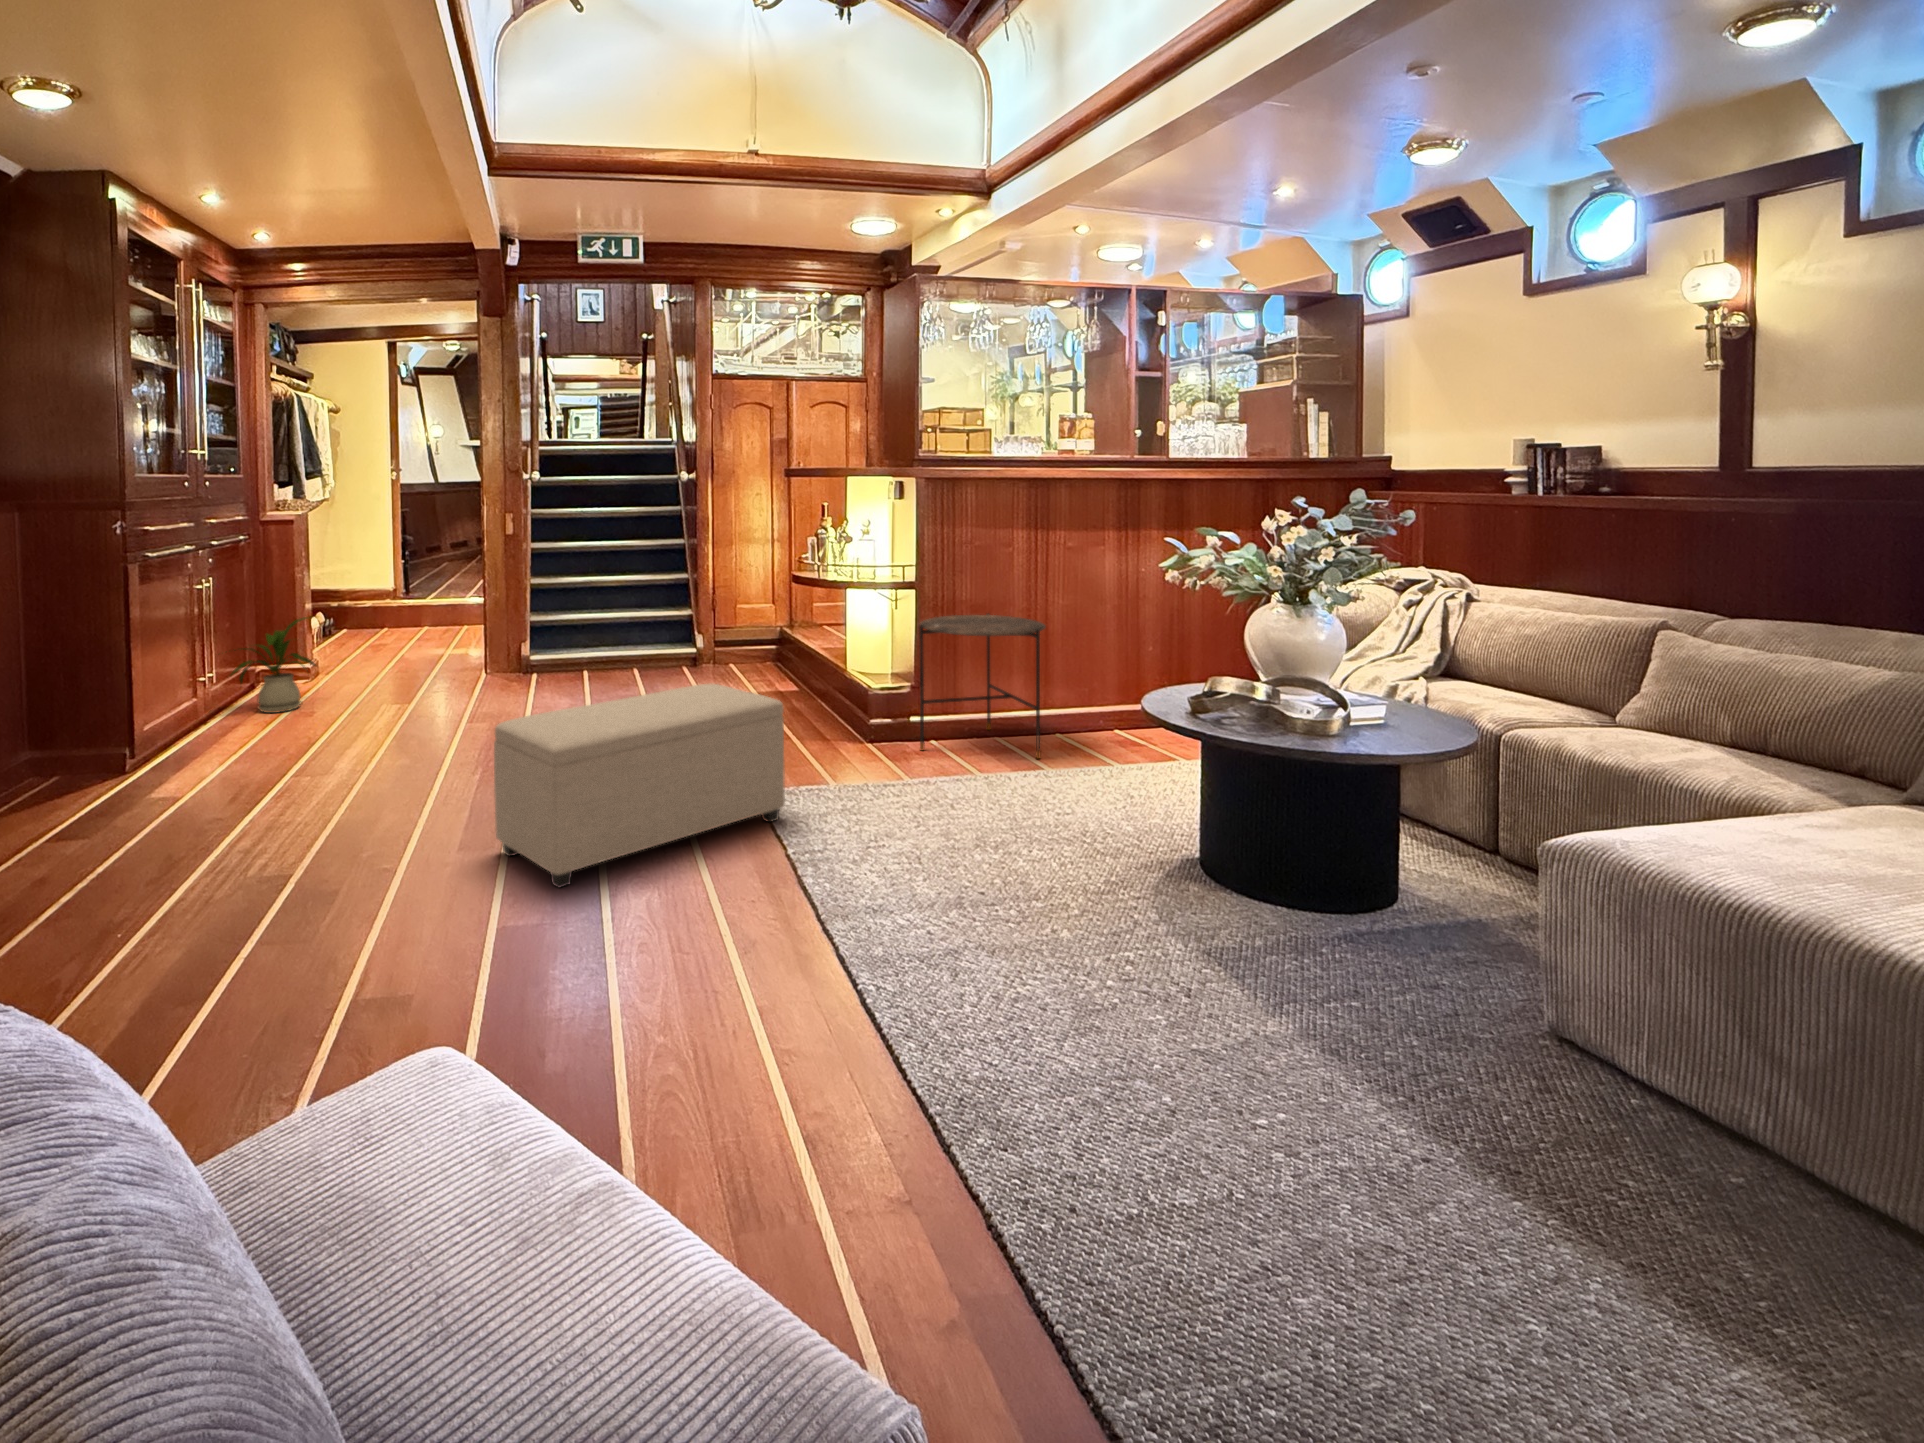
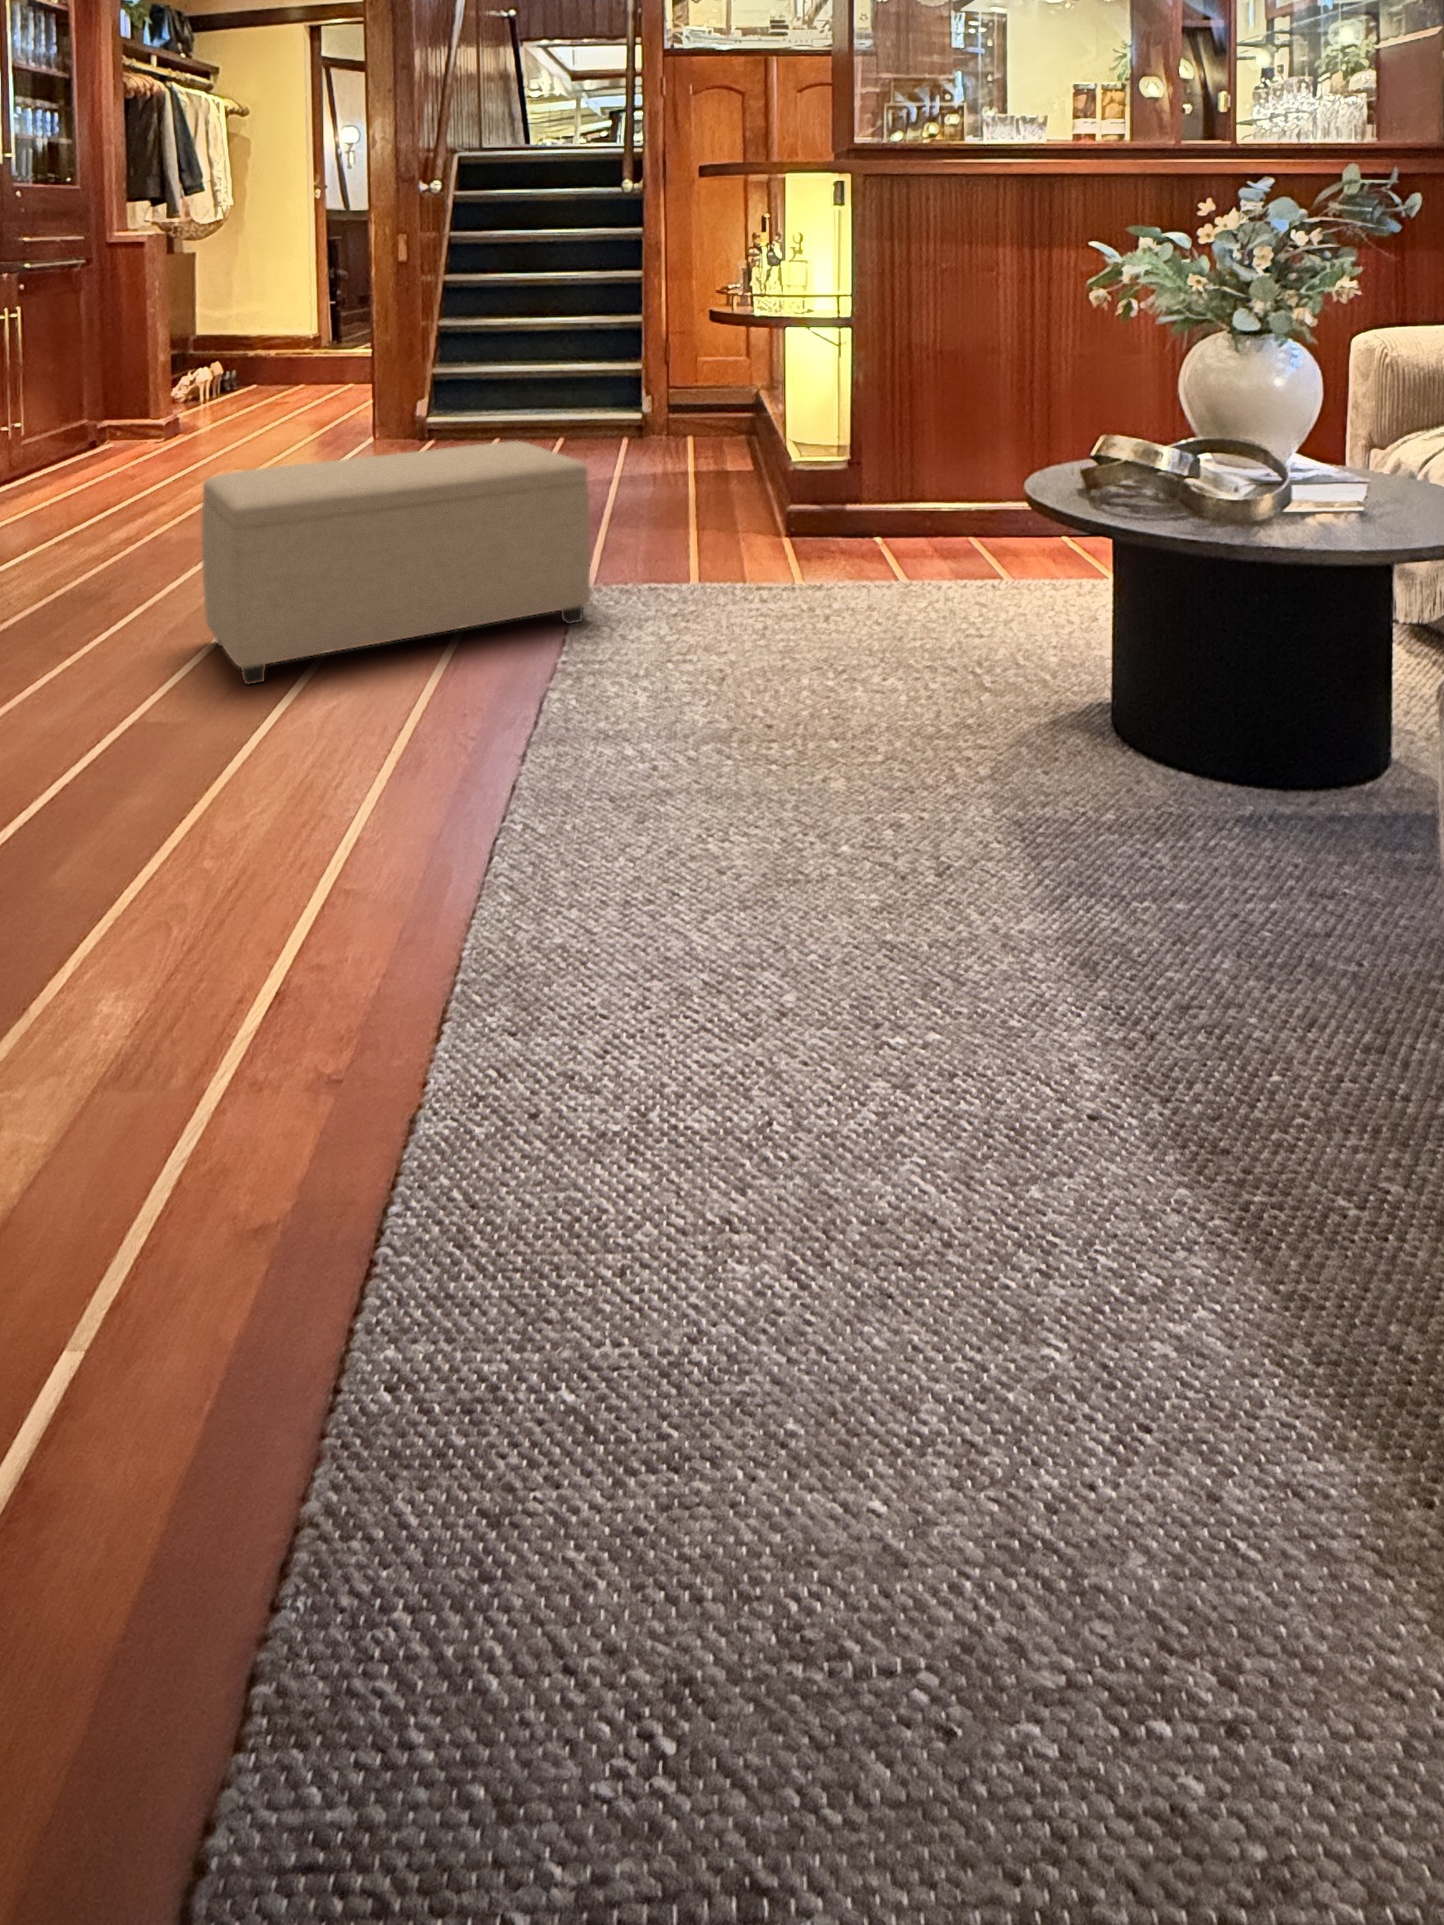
side table: present [919,613,1046,759] -> none [839,363,1018,564]
house plant: present [231,618,315,713] -> none [19,359,150,476]

